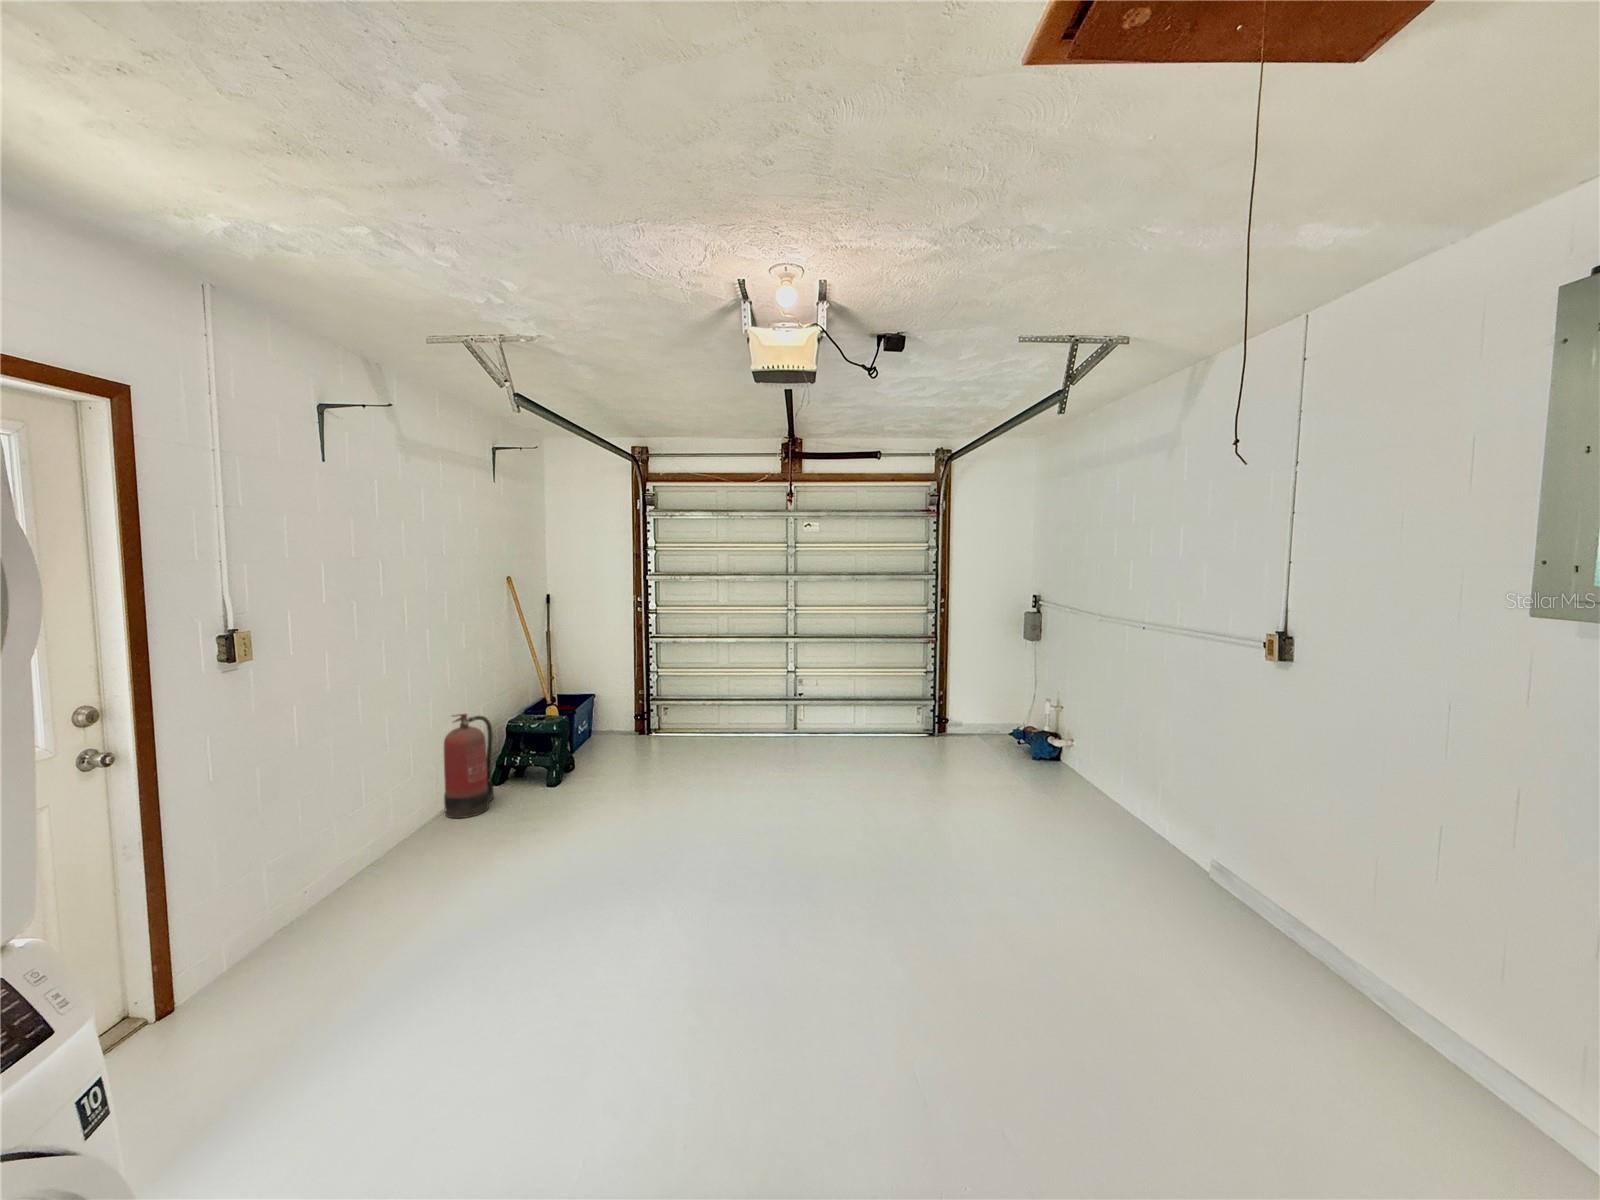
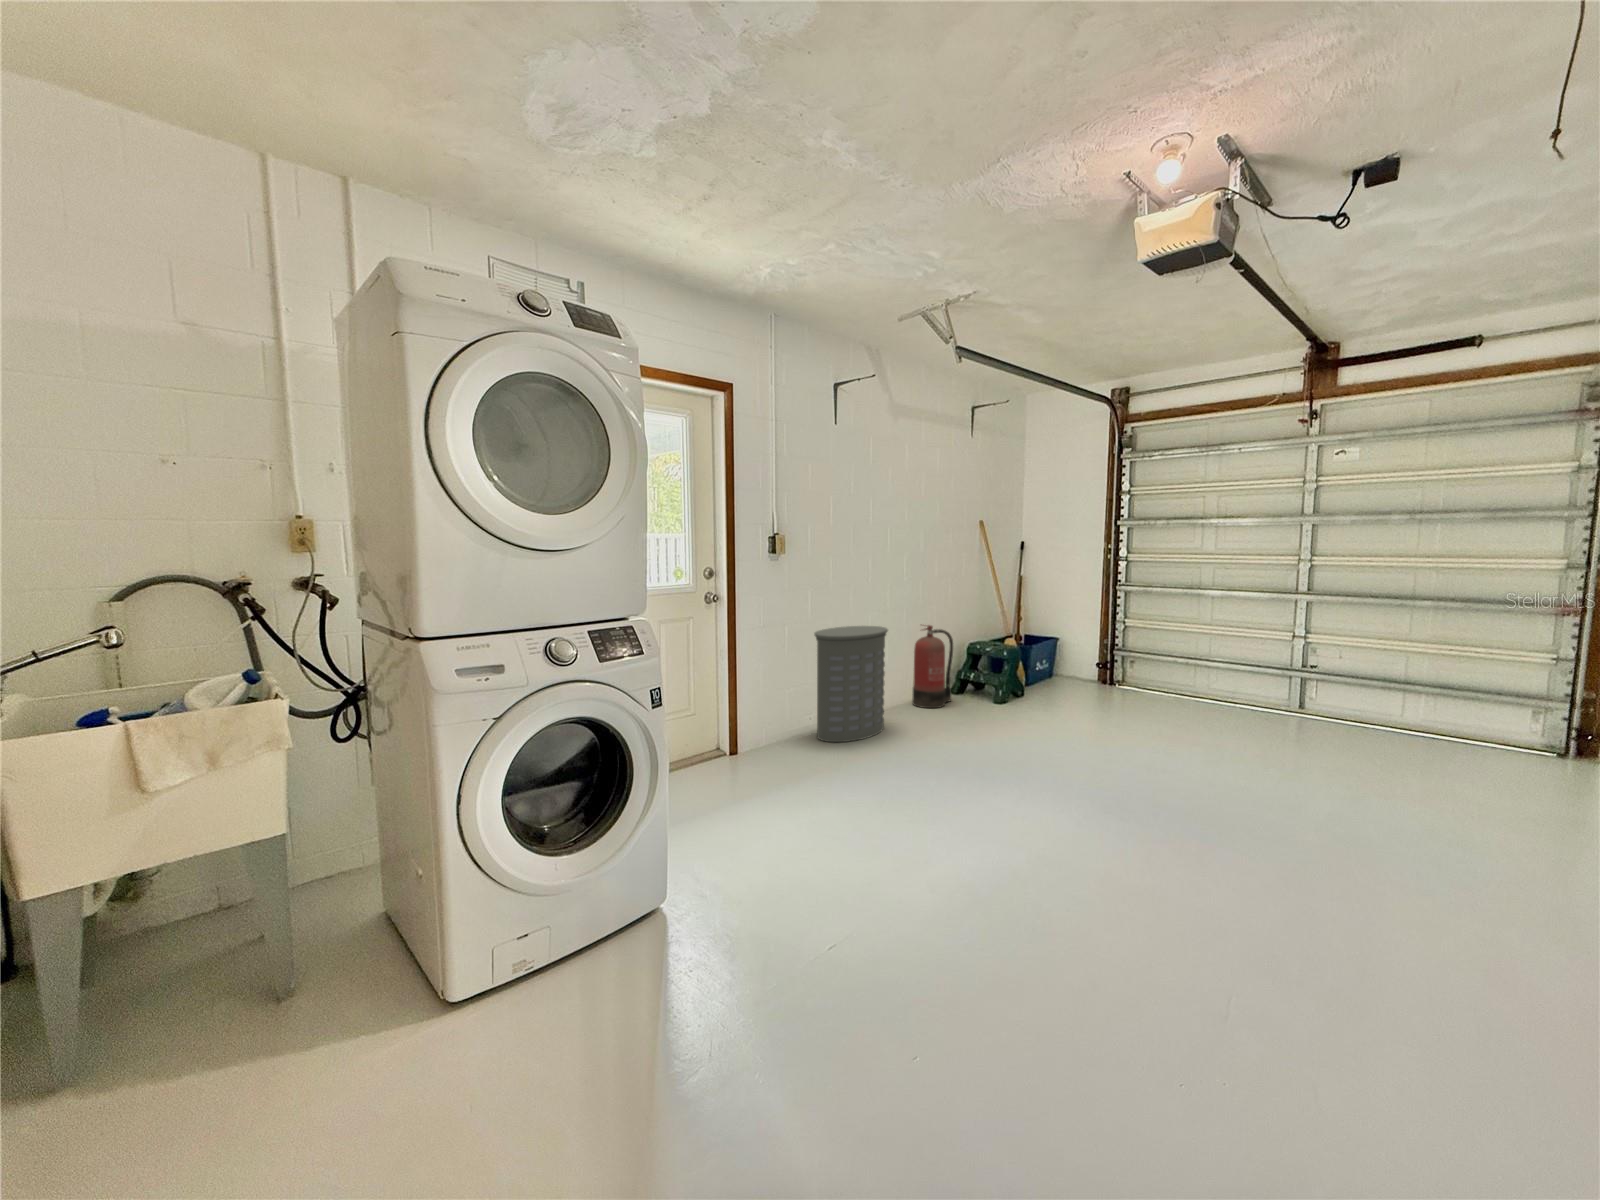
laundry hamper: none [307,734,423,922] -> present [814,626,888,742]

